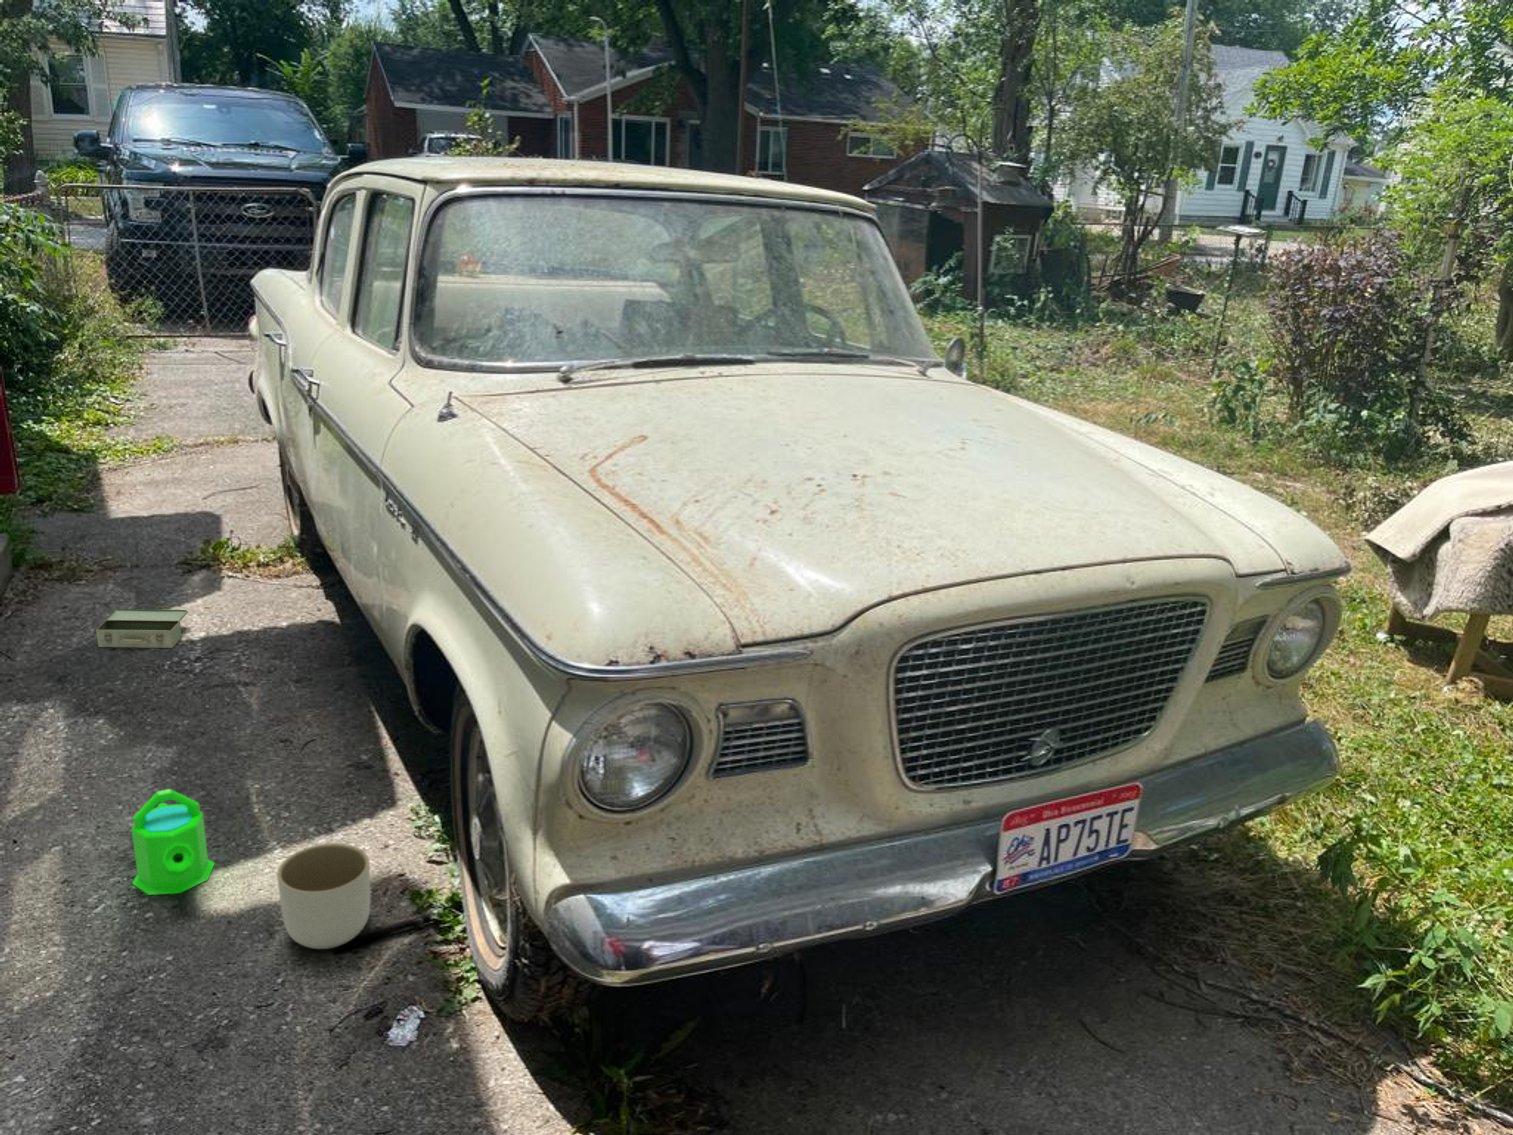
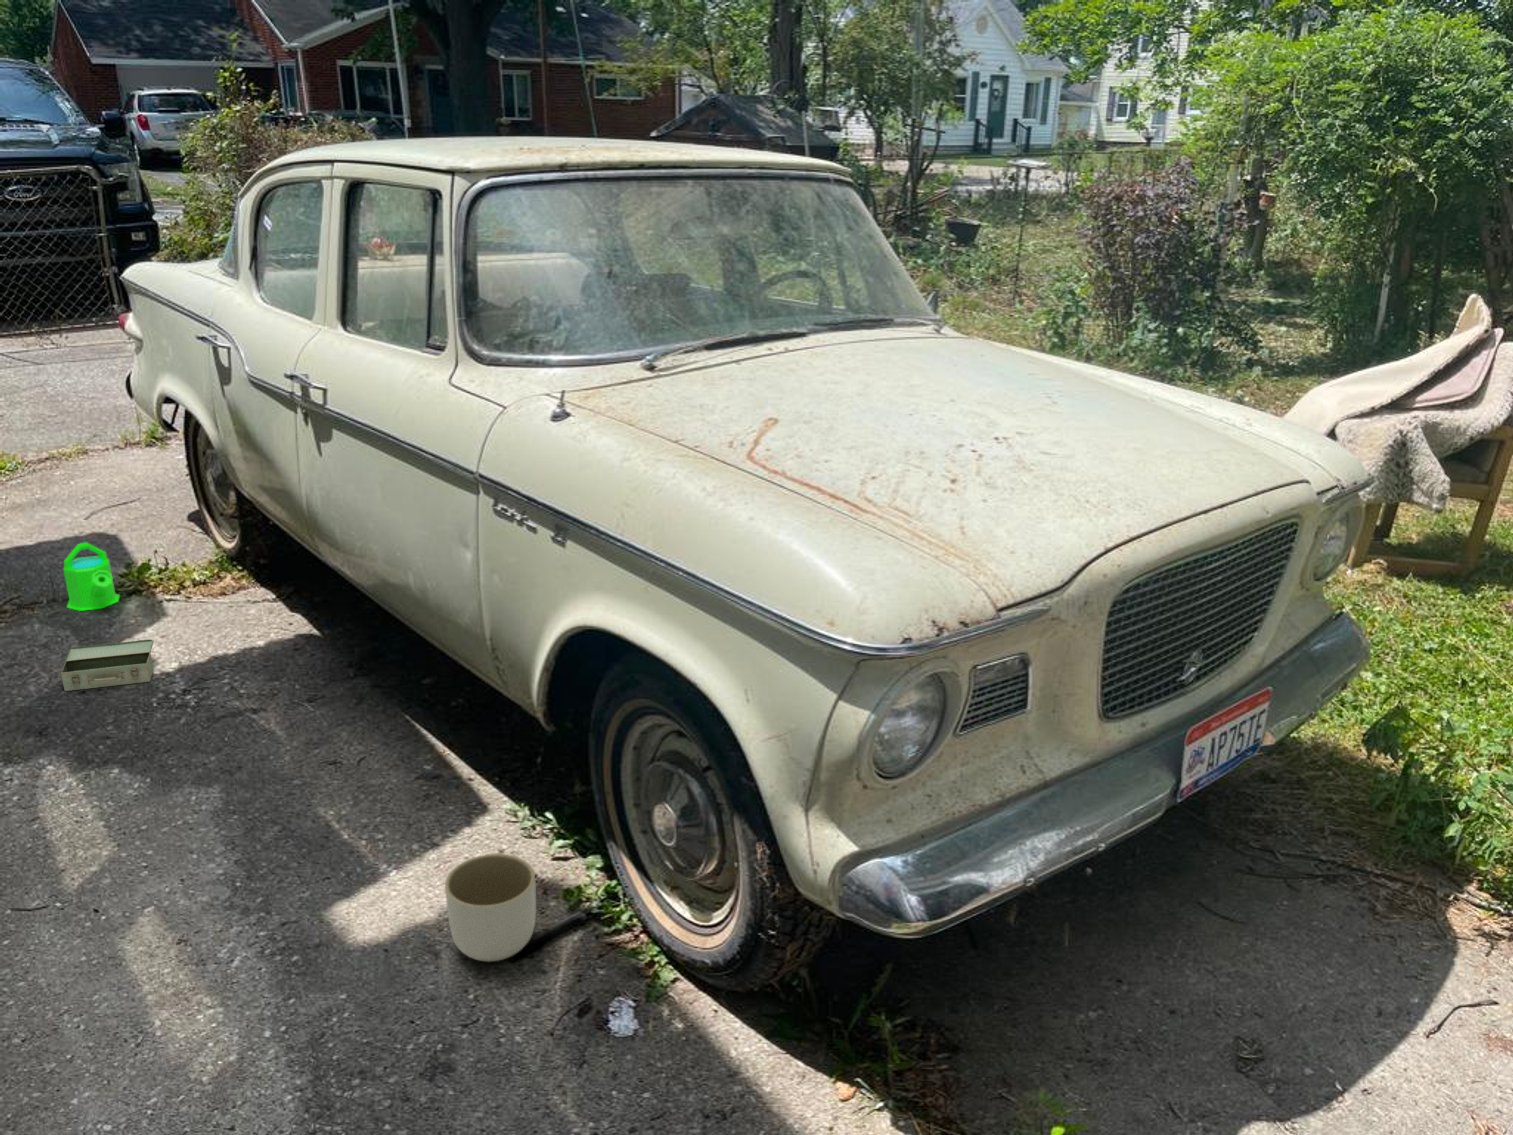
watering can: present [132,789,214,895] -> present [63,542,119,611]

